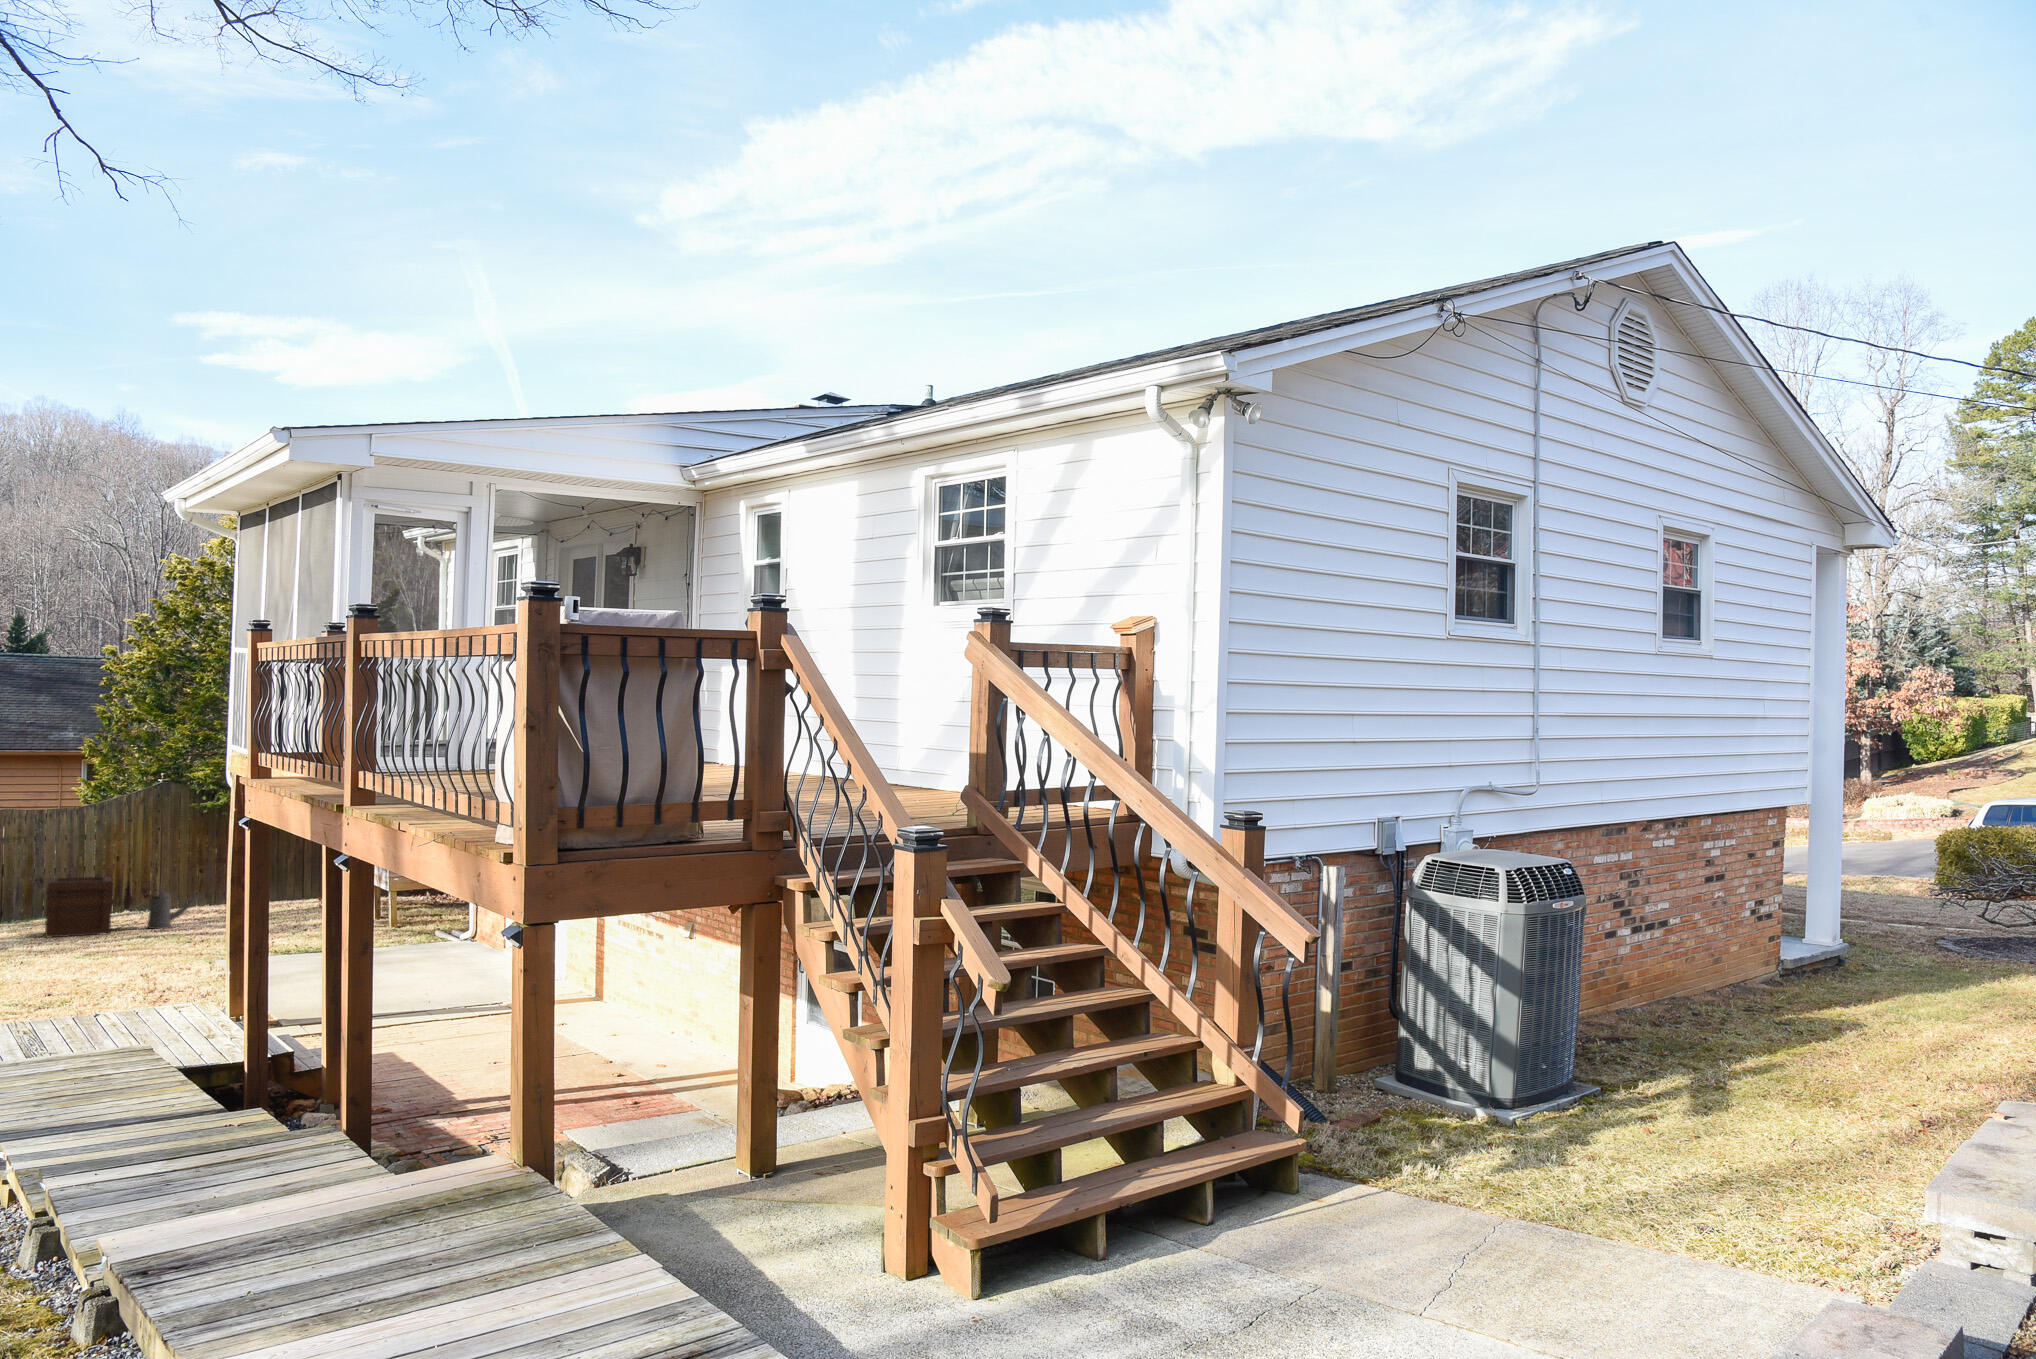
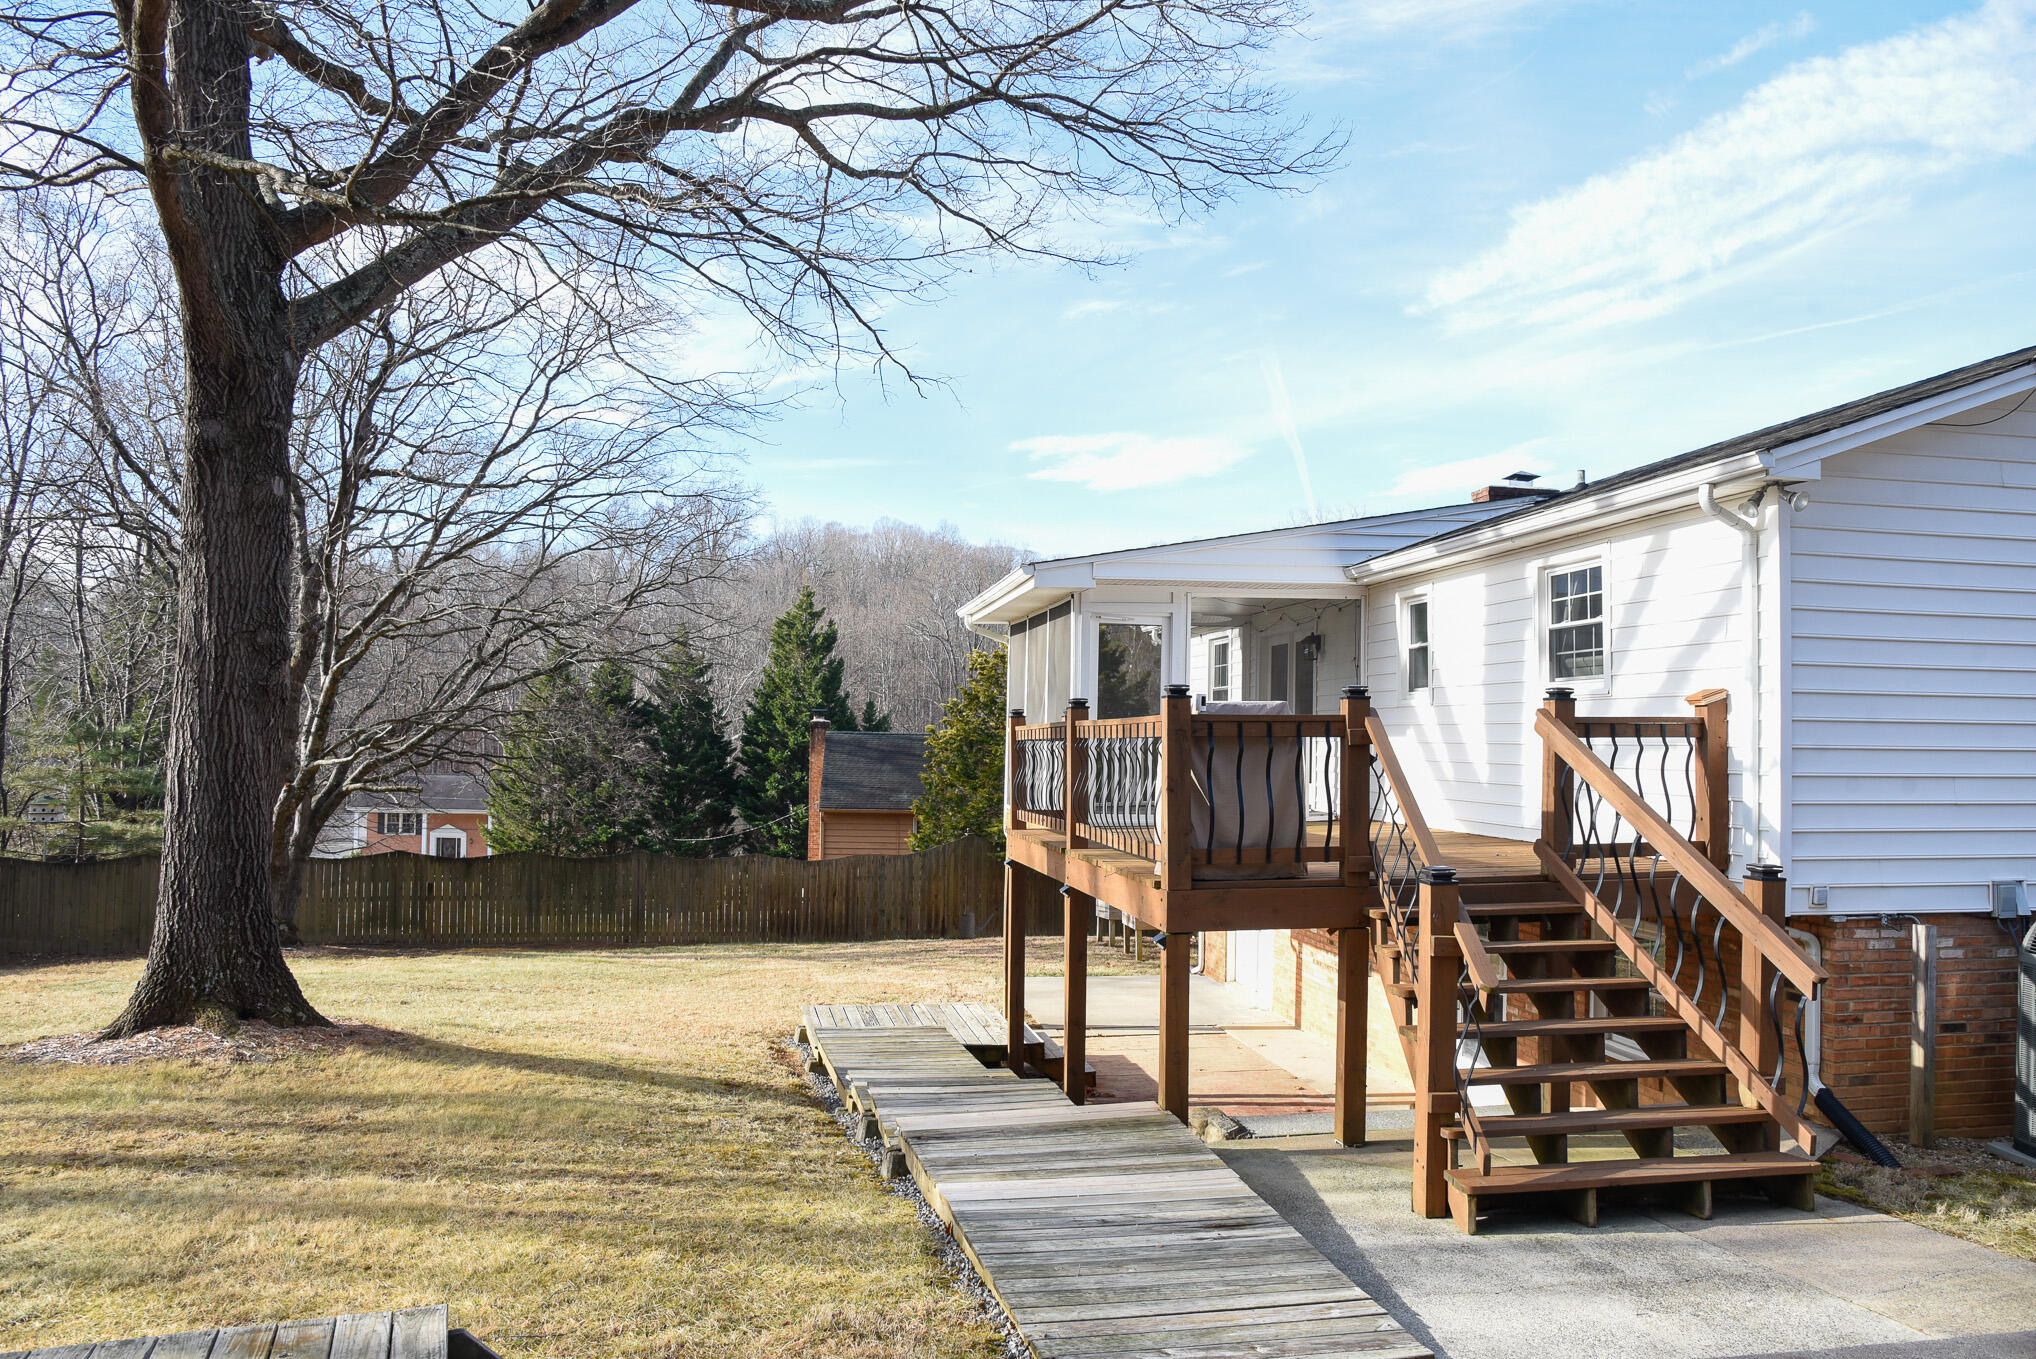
wooden crate: present [45,876,113,937] -> none [895,897,937,942]

